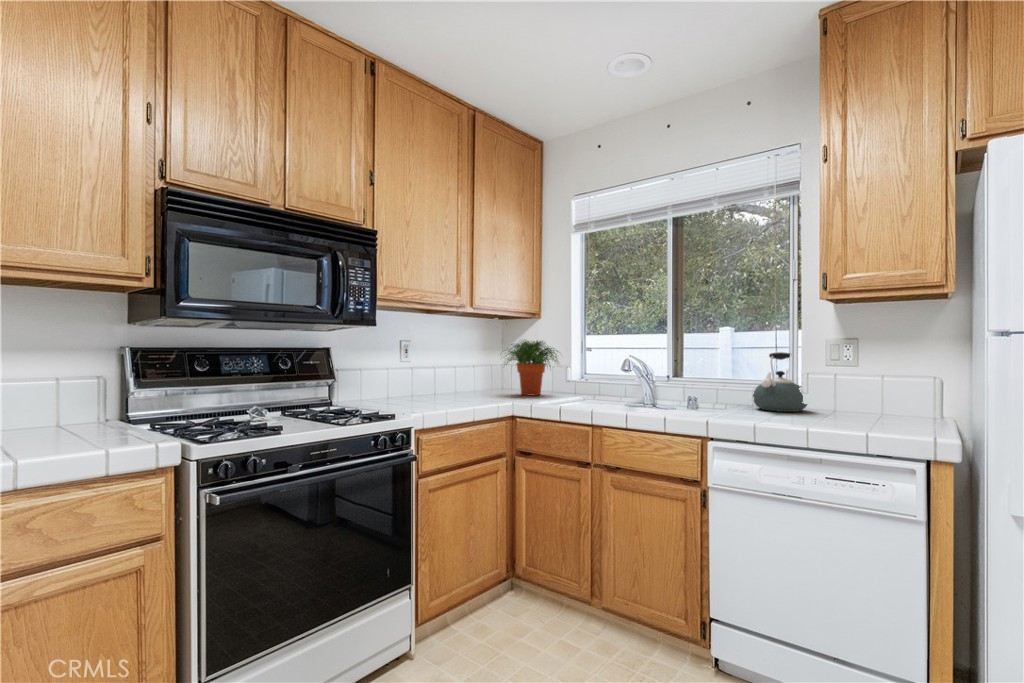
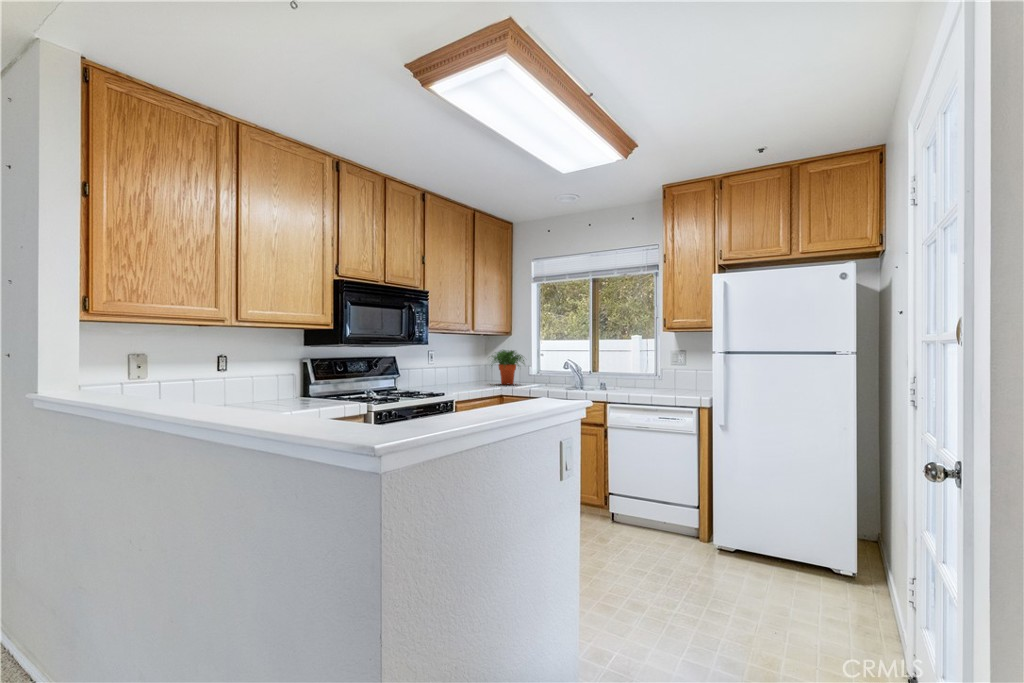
kettle: present [753,352,807,412] -> none [635,358,663,390]

